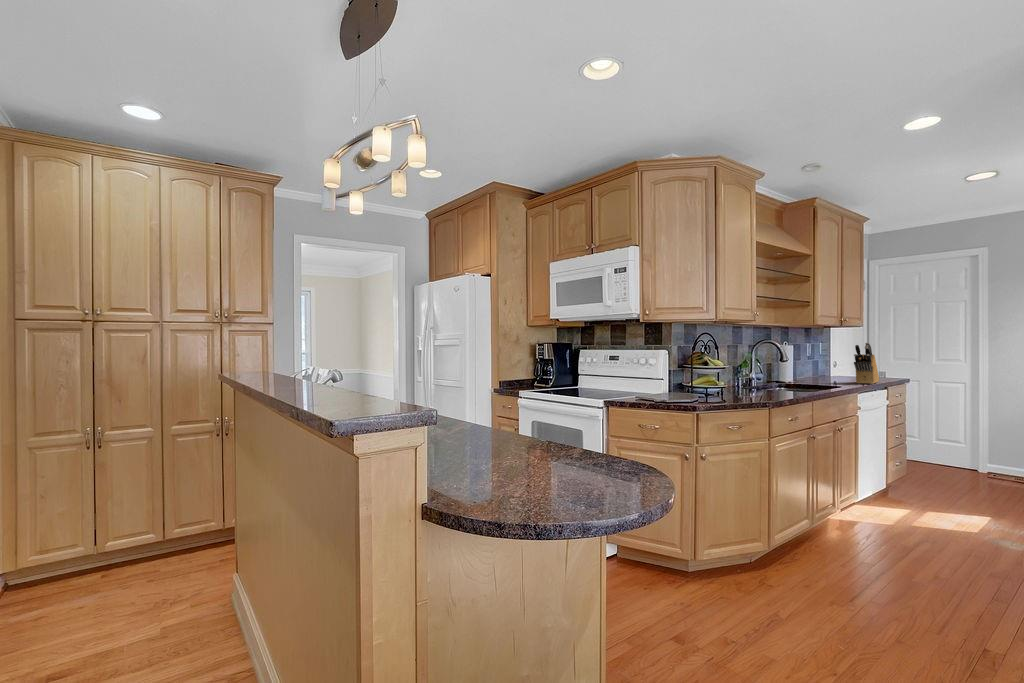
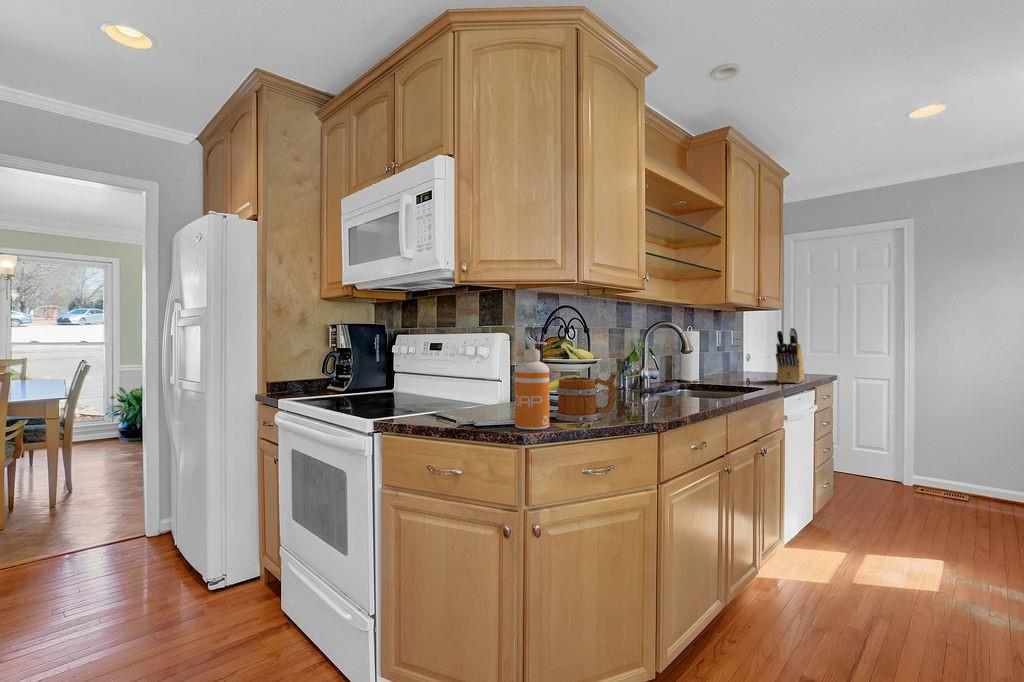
soap dispenser: none [685,355,705,403] -> present [515,341,549,430]
mug: none [705,372,743,400] -> present [555,372,617,422]

